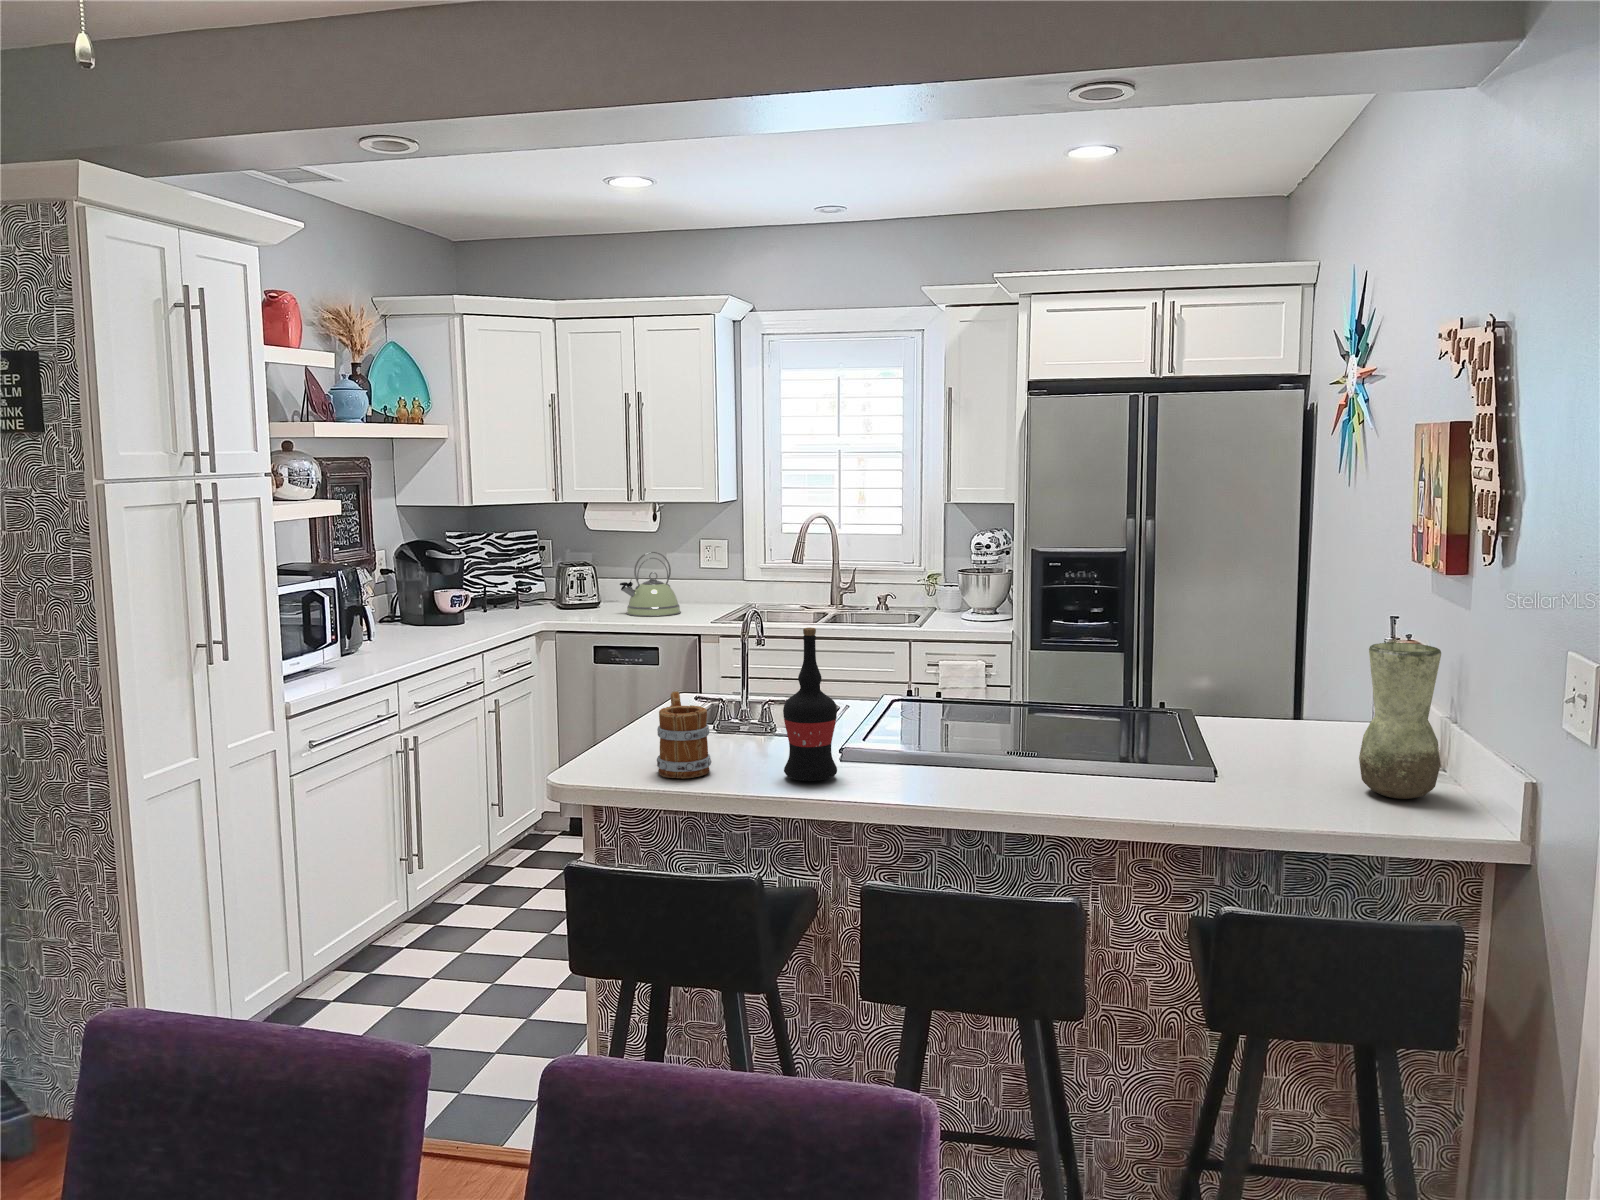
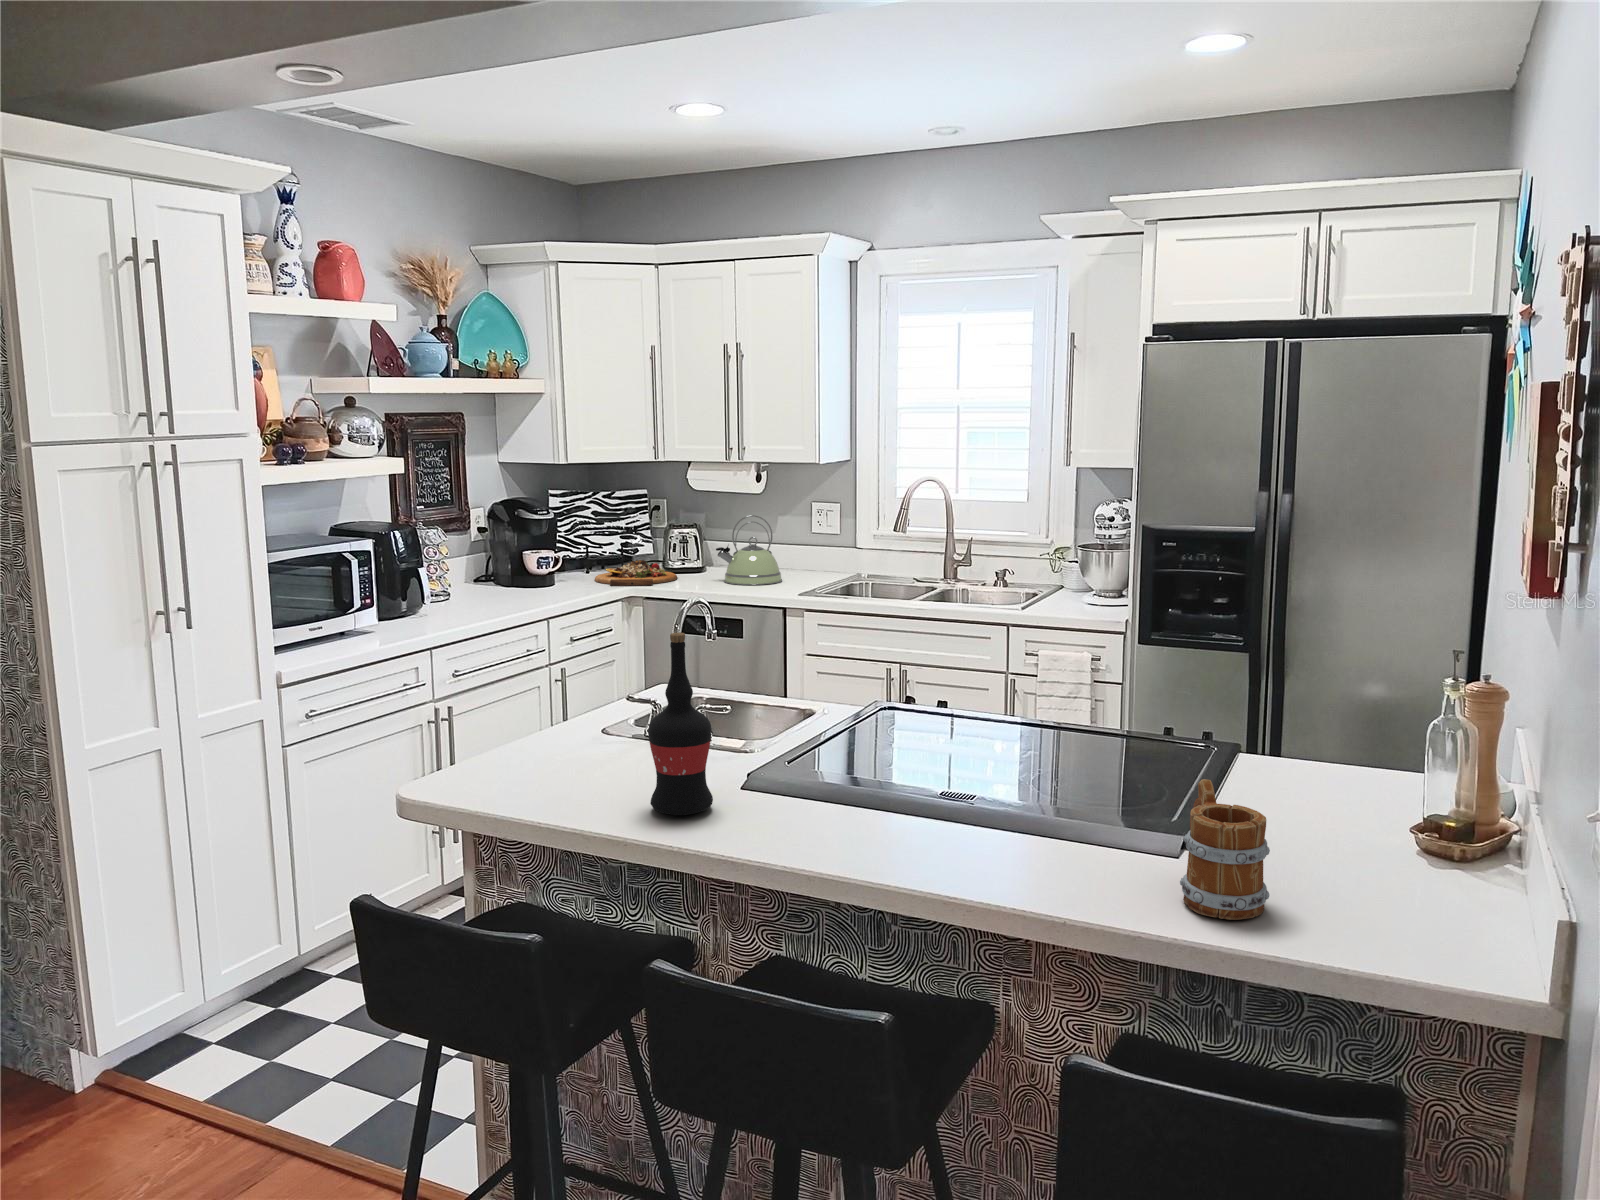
cutting board: none [499,597,580,621] -> present [595,560,678,586]
vase: present [1359,643,1441,799] -> none [1366,692,1484,912]
mug: present [657,692,711,778] -> present [1180,779,1270,920]

